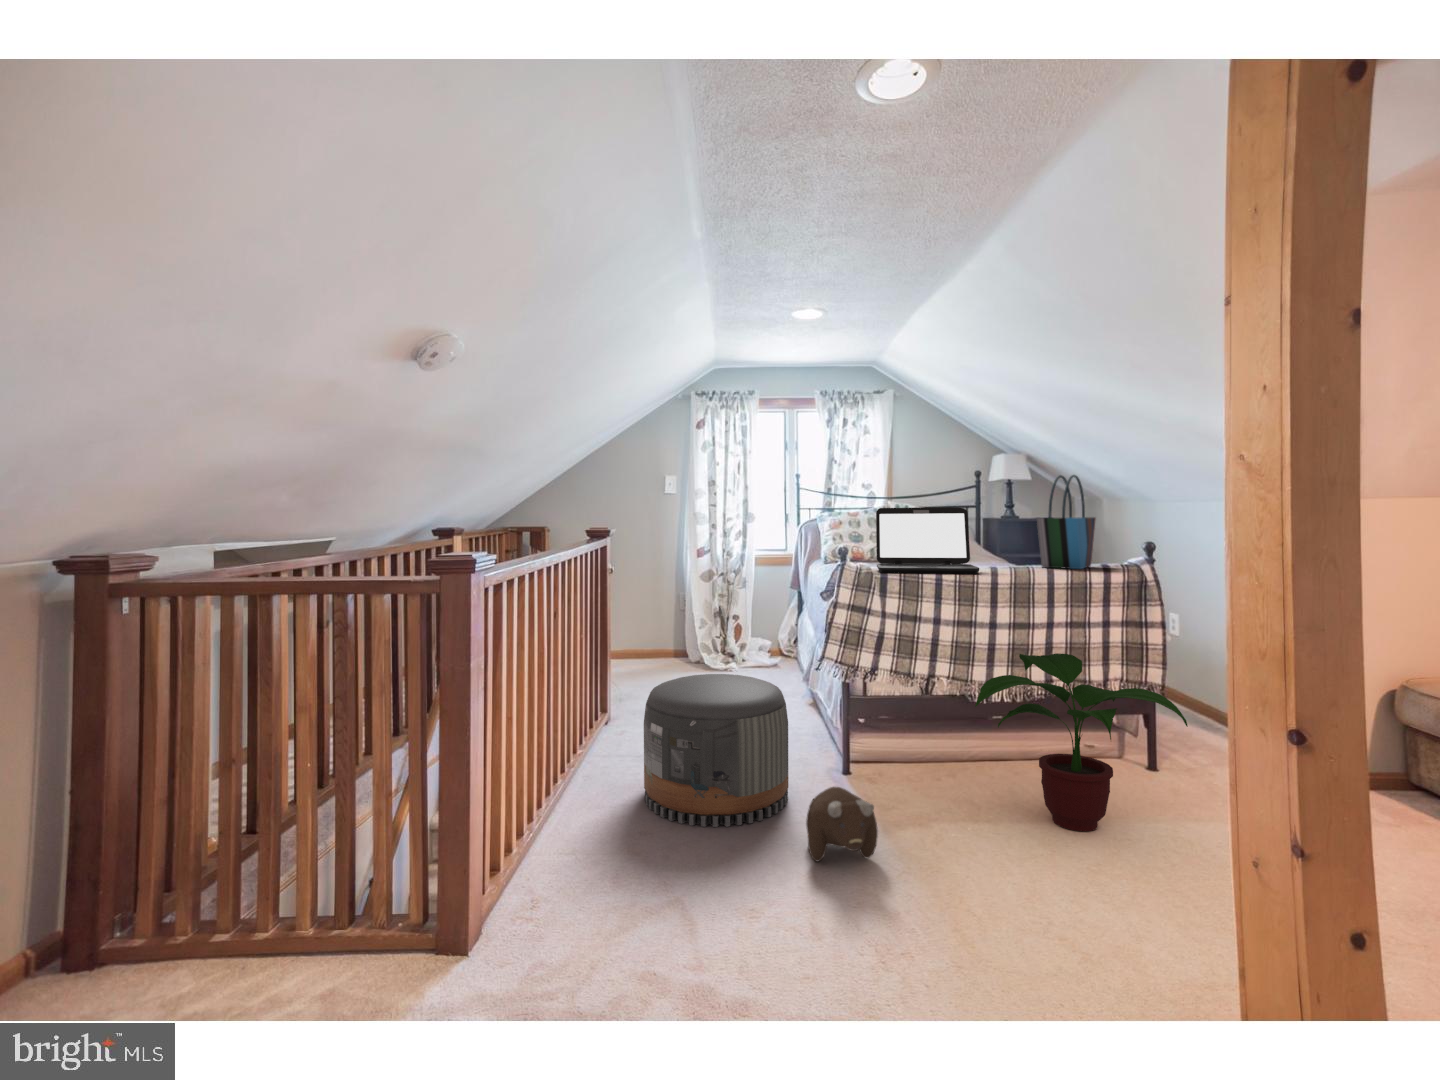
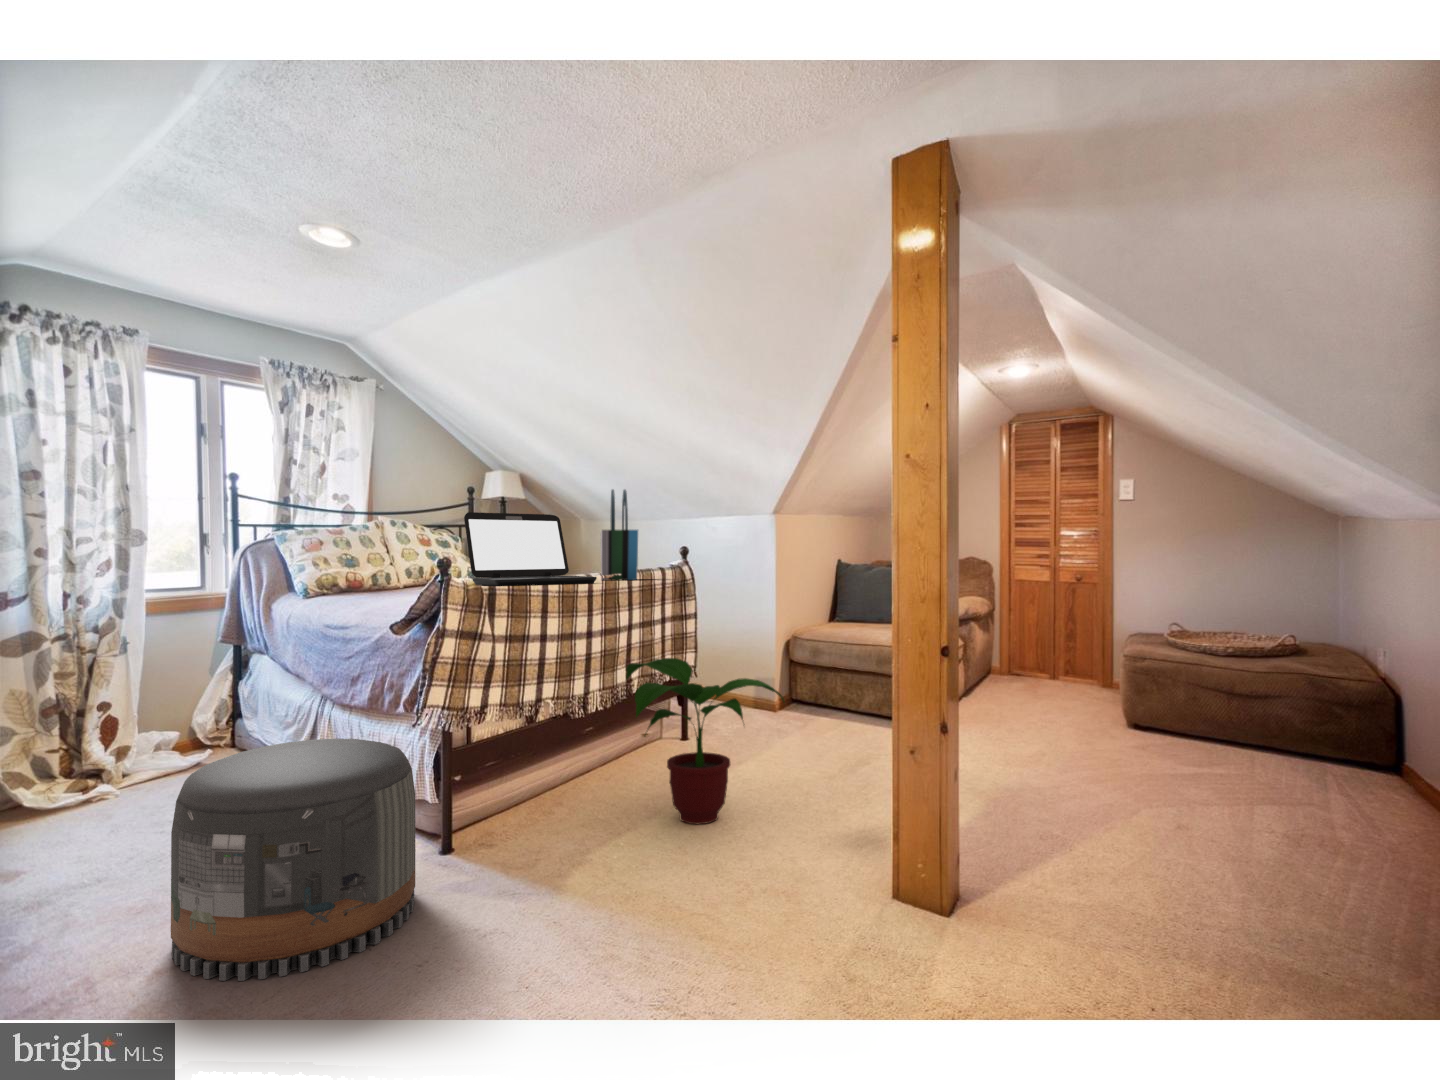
plush toy: present [806,787,878,862] -> none [485,842,594,942]

